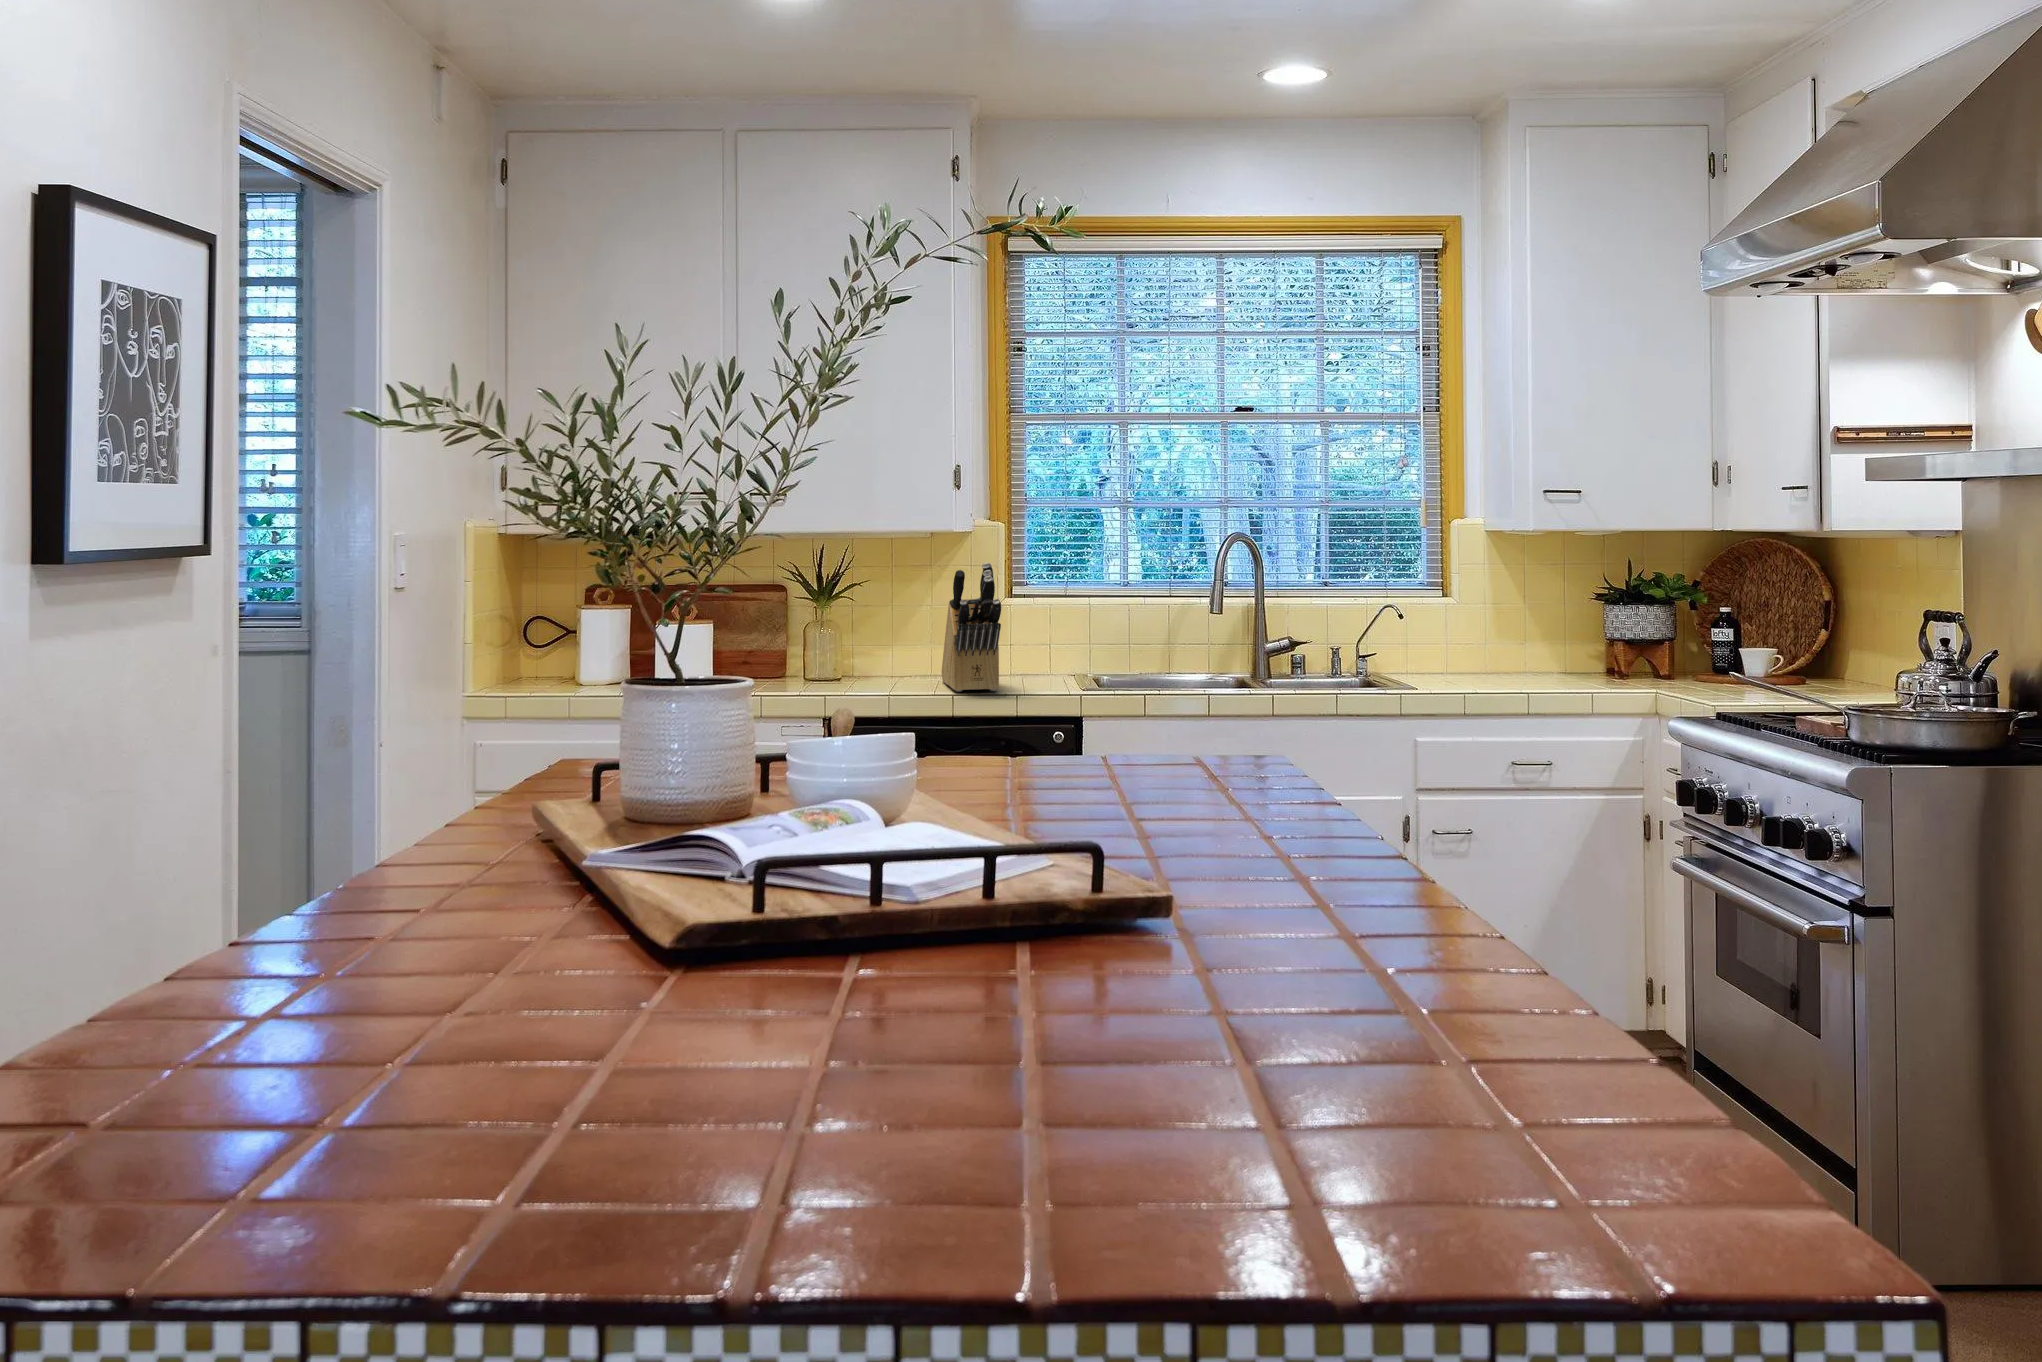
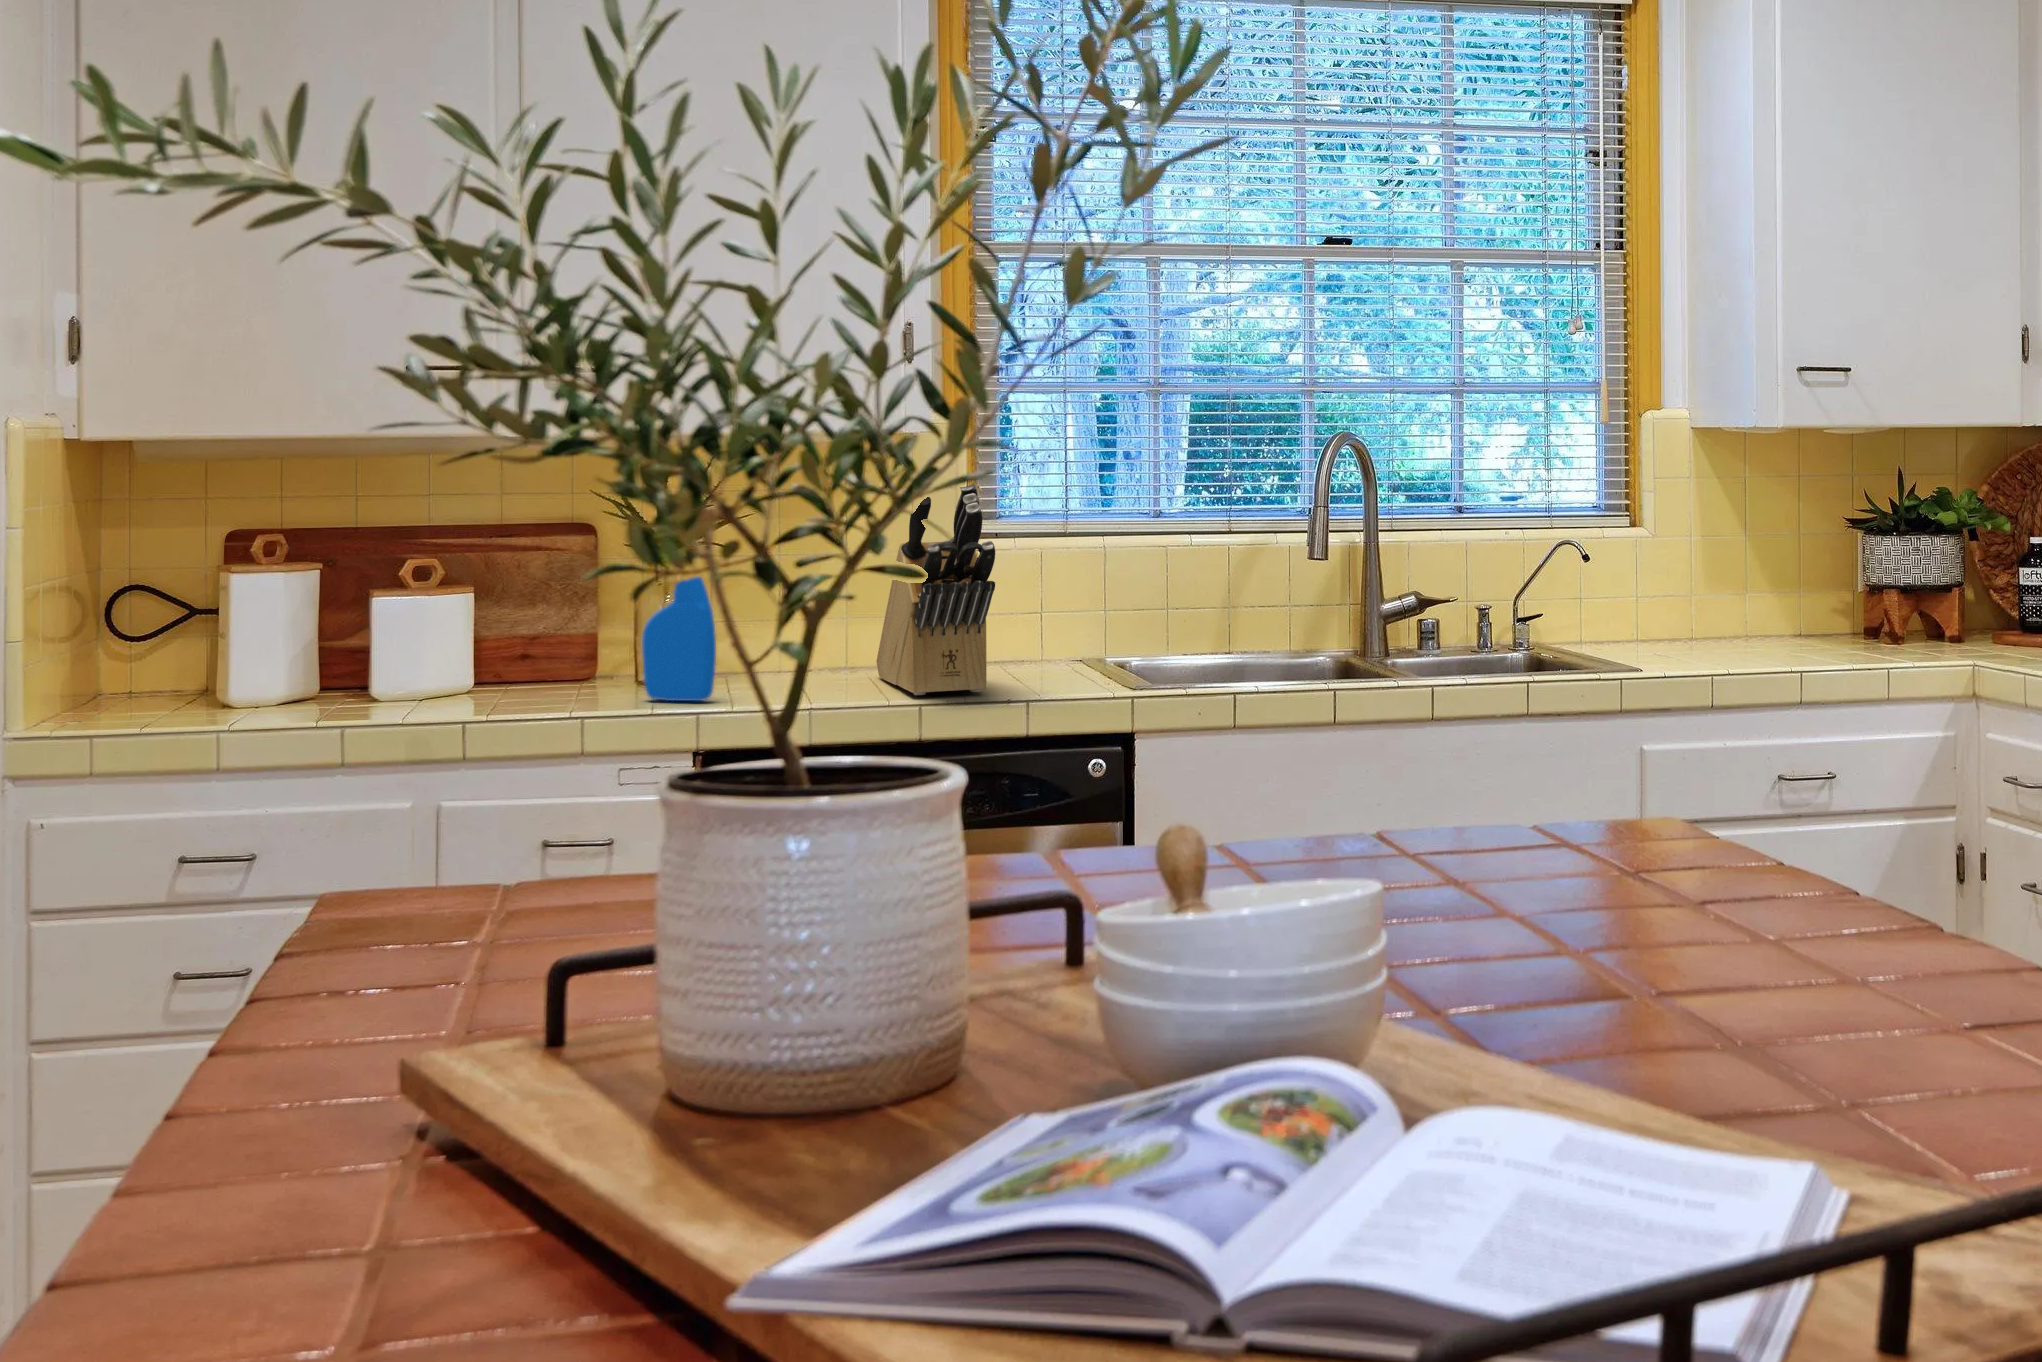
spray bottle: none [801,588,842,691] -> present [642,577,716,701]

